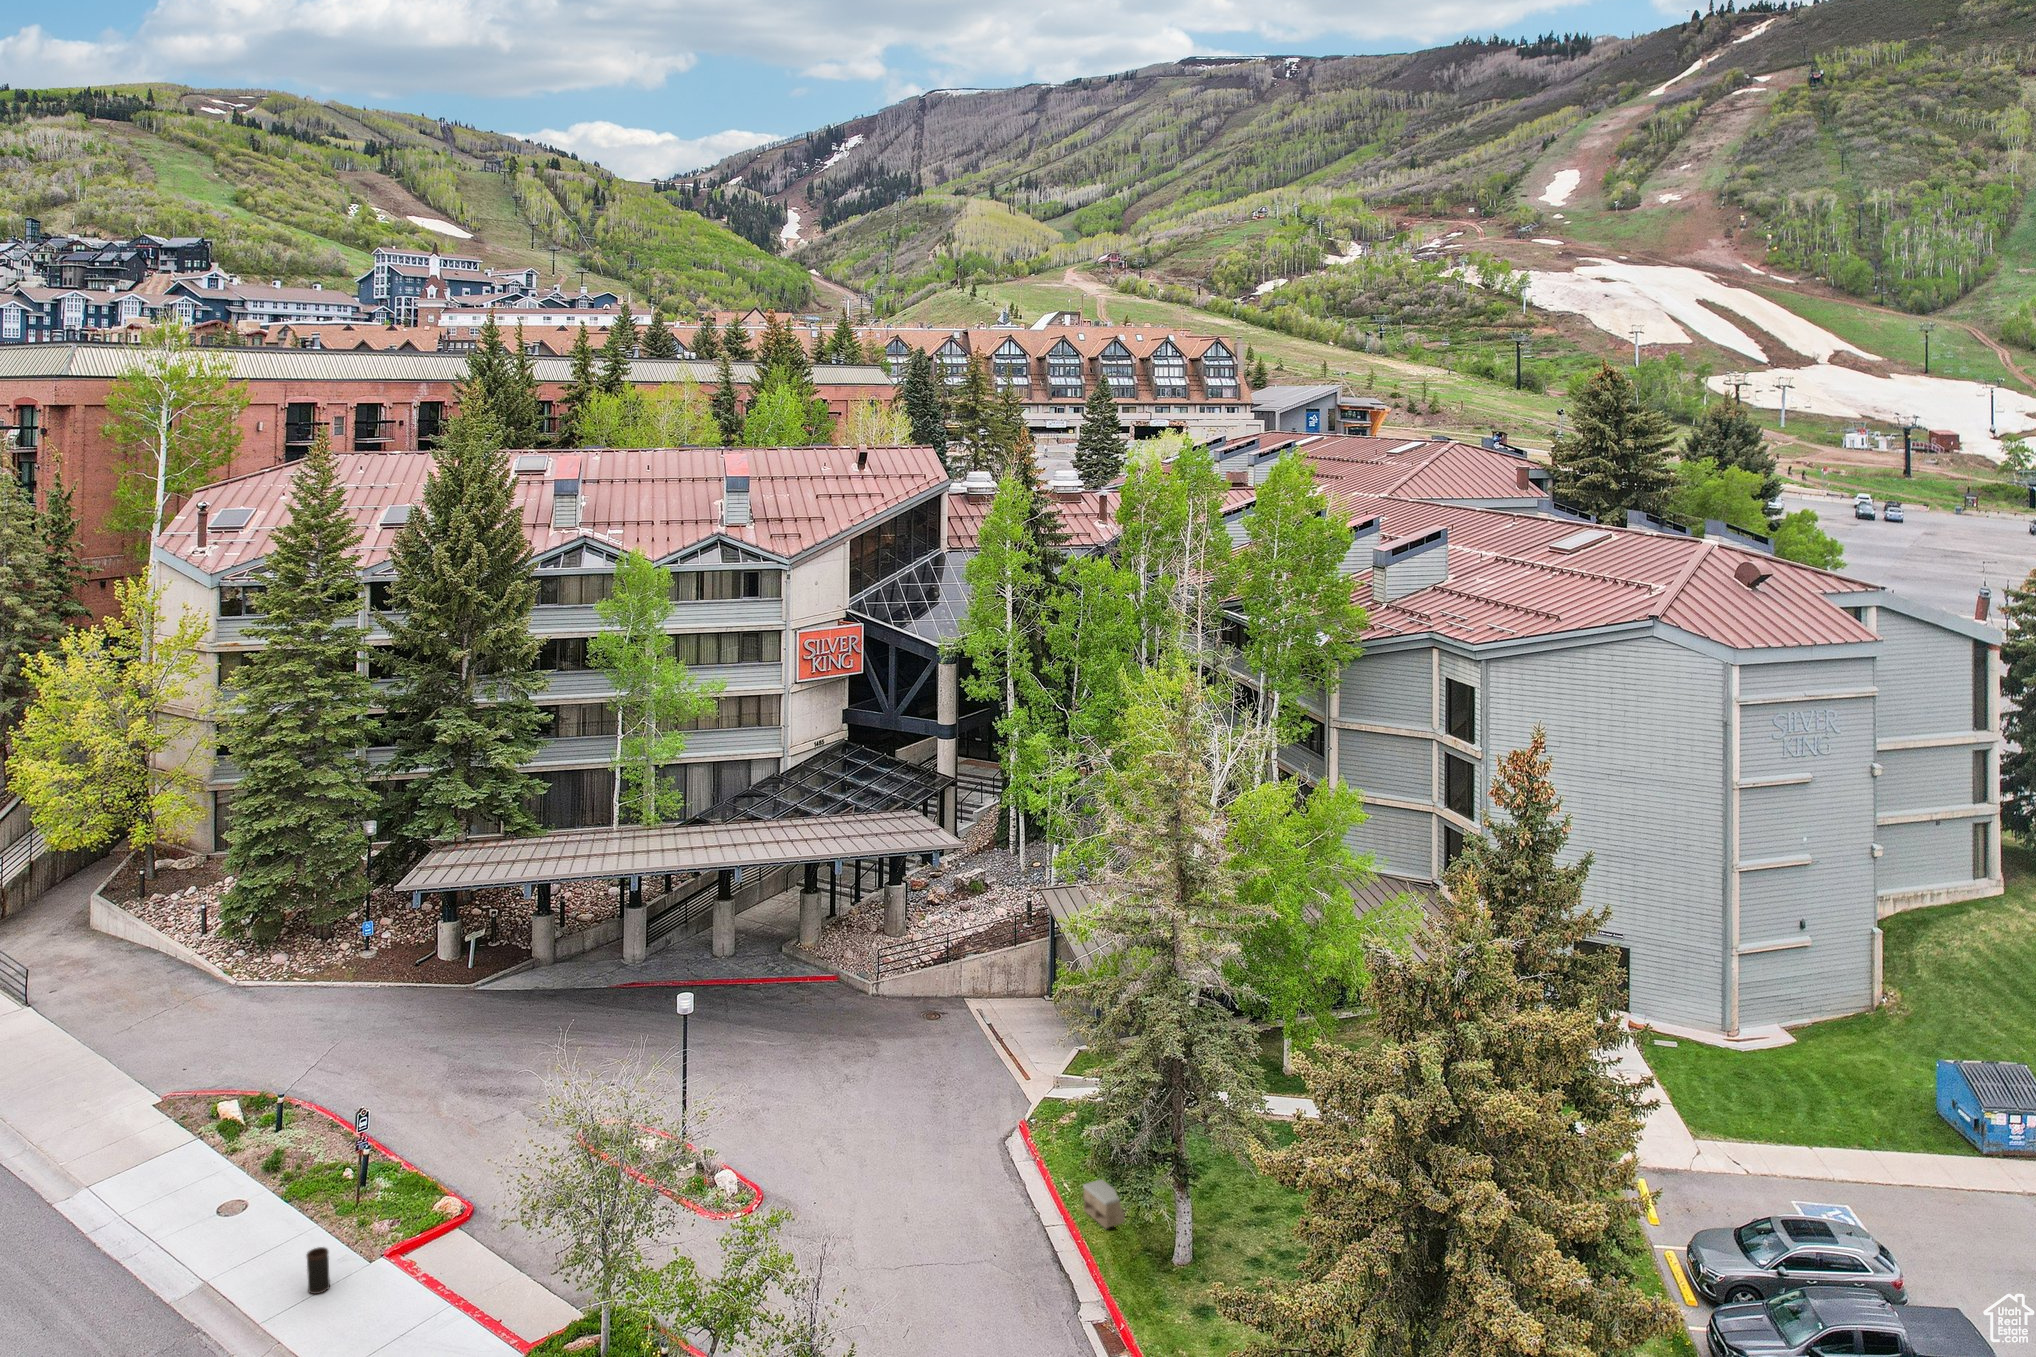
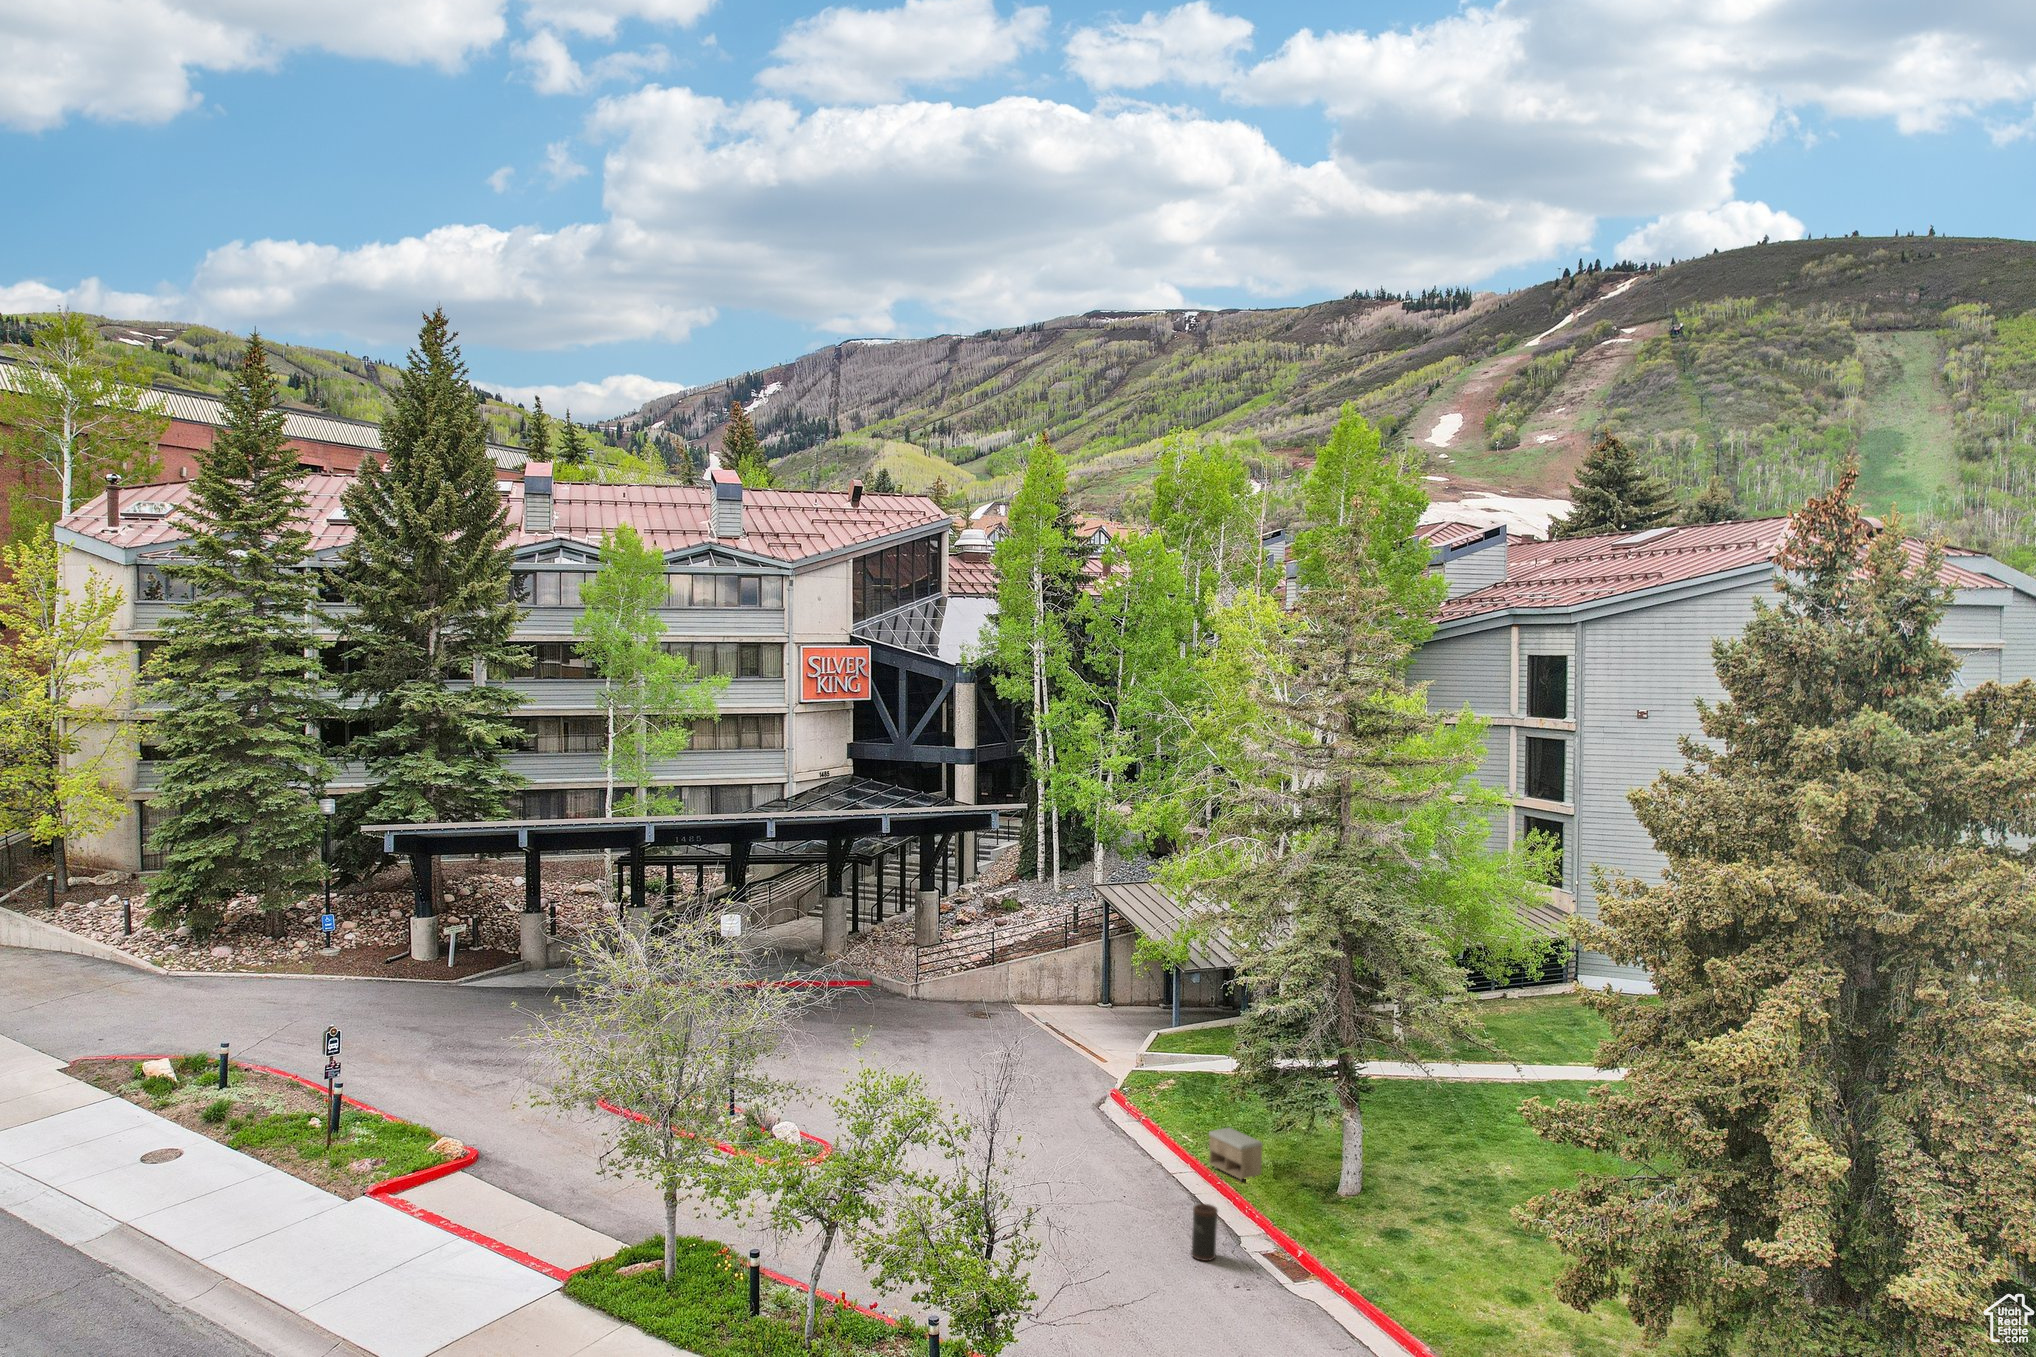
trash can: present [307,1247,330,1294] -> present [1191,1204,1218,1261]

